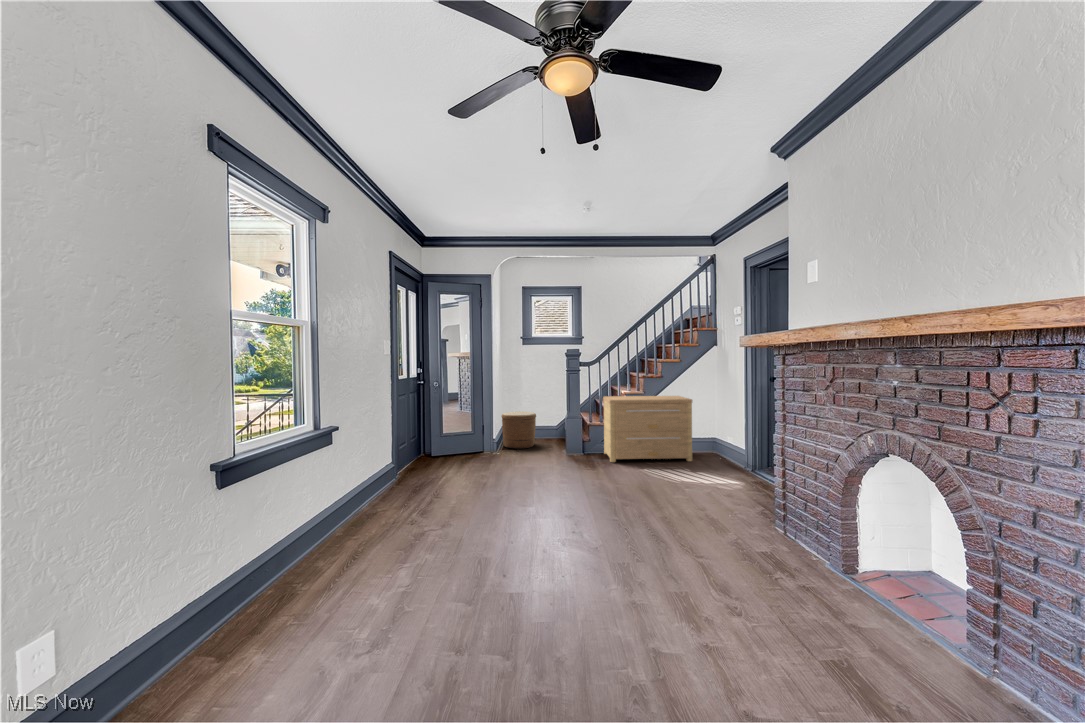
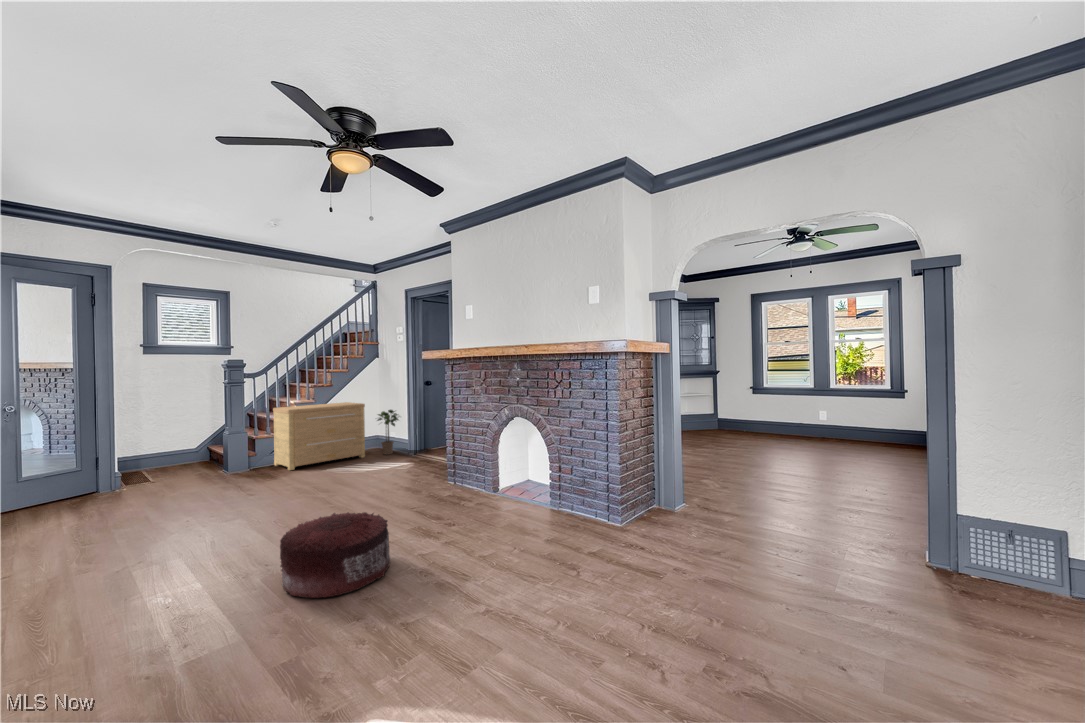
potted plant: none [705,409,740,463] -> present [377,410,398,455]
woven basket: present [502,411,536,449] -> none [123,434,178,481]
pouf: none [462,546,602,683] -> present [280,512,390,598]

